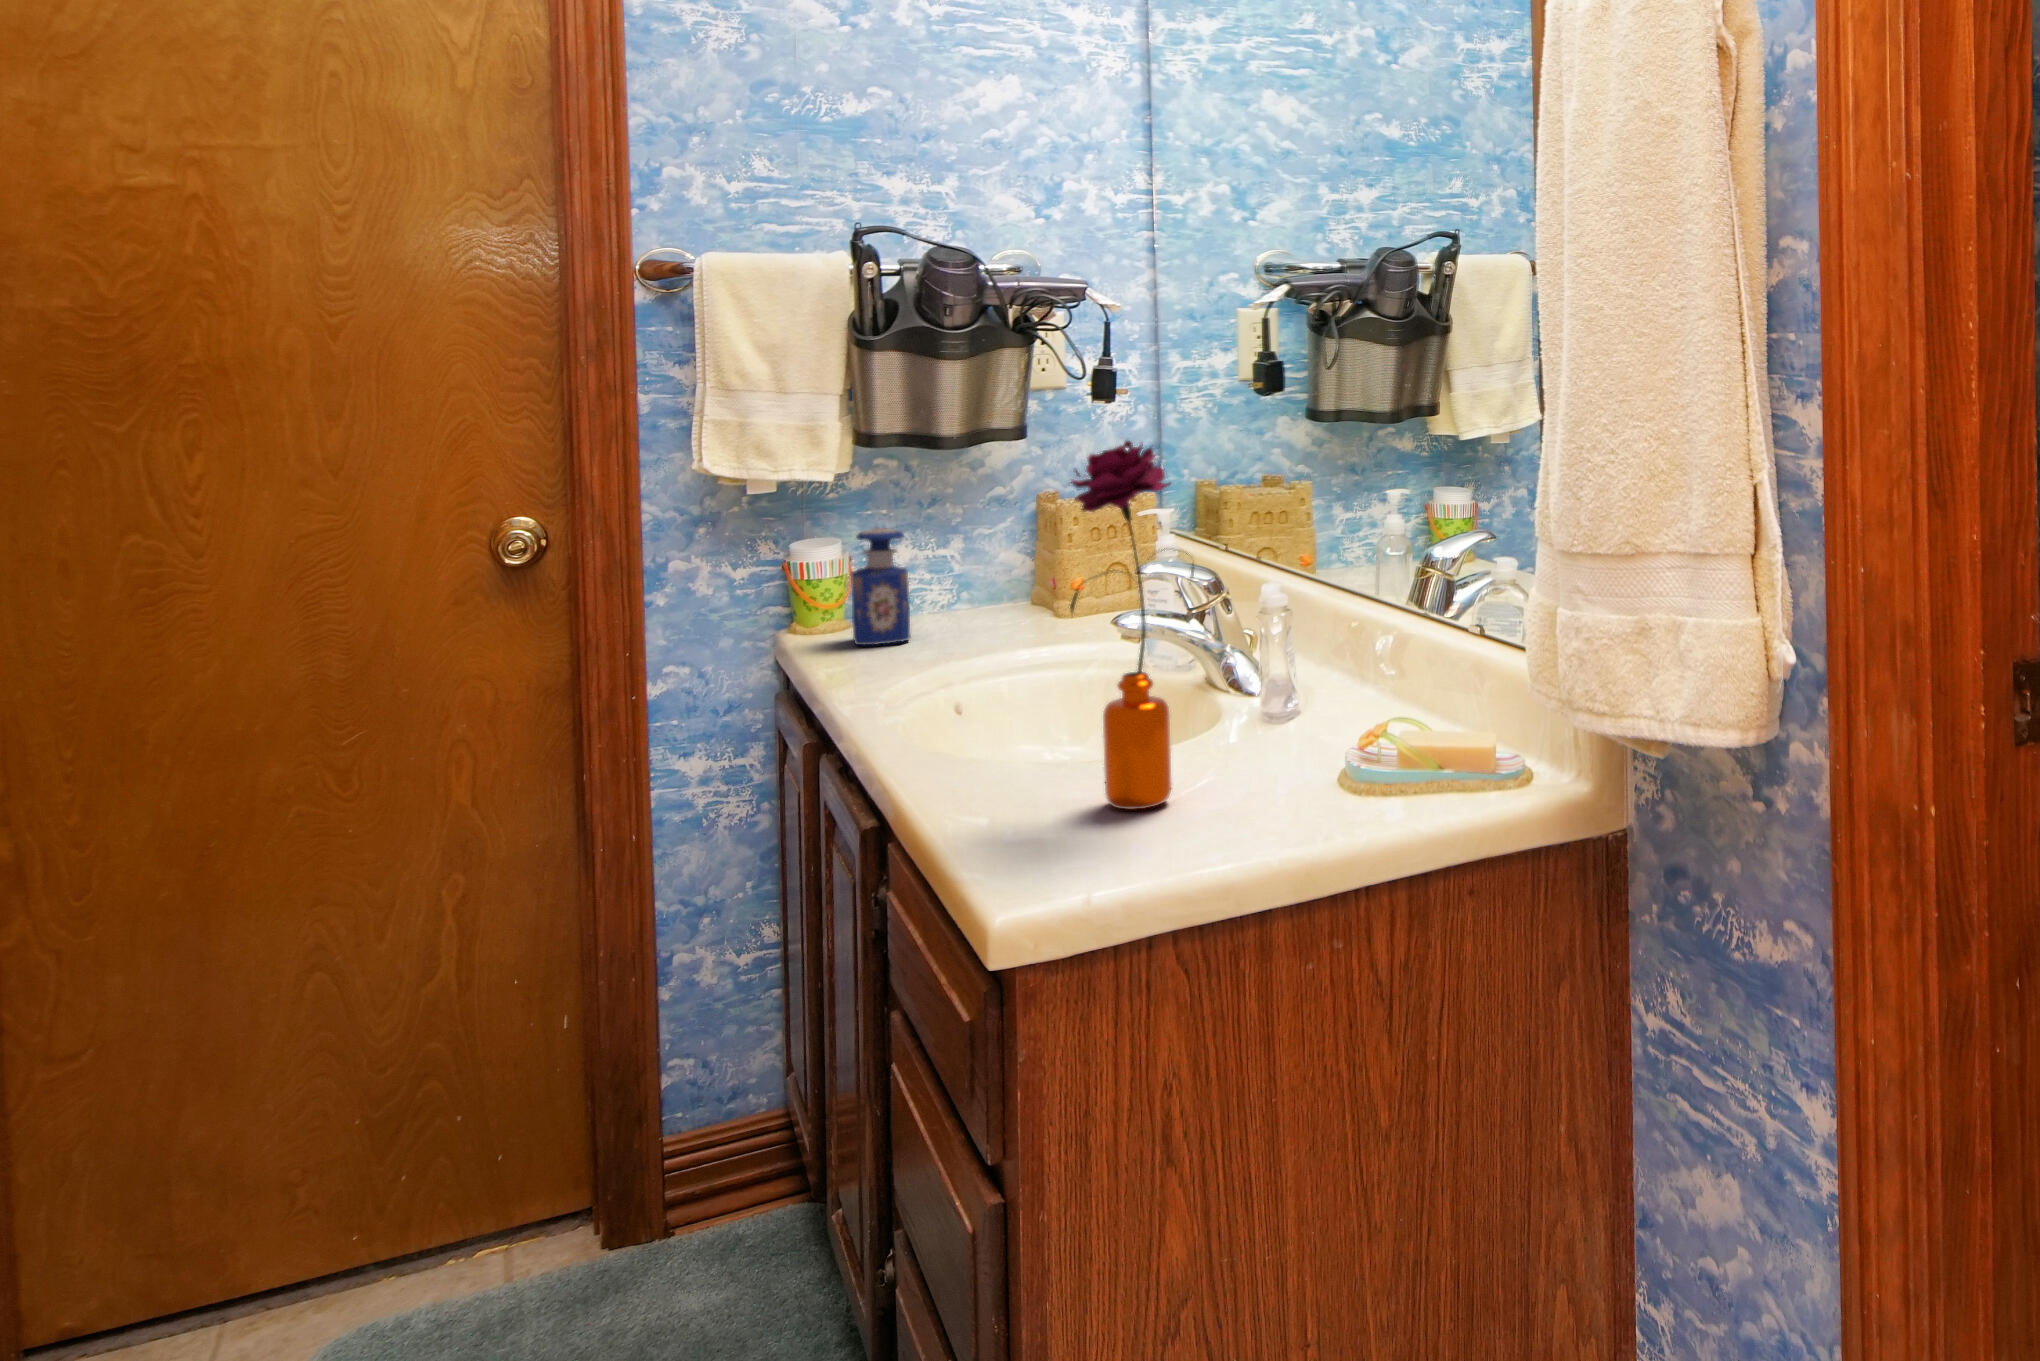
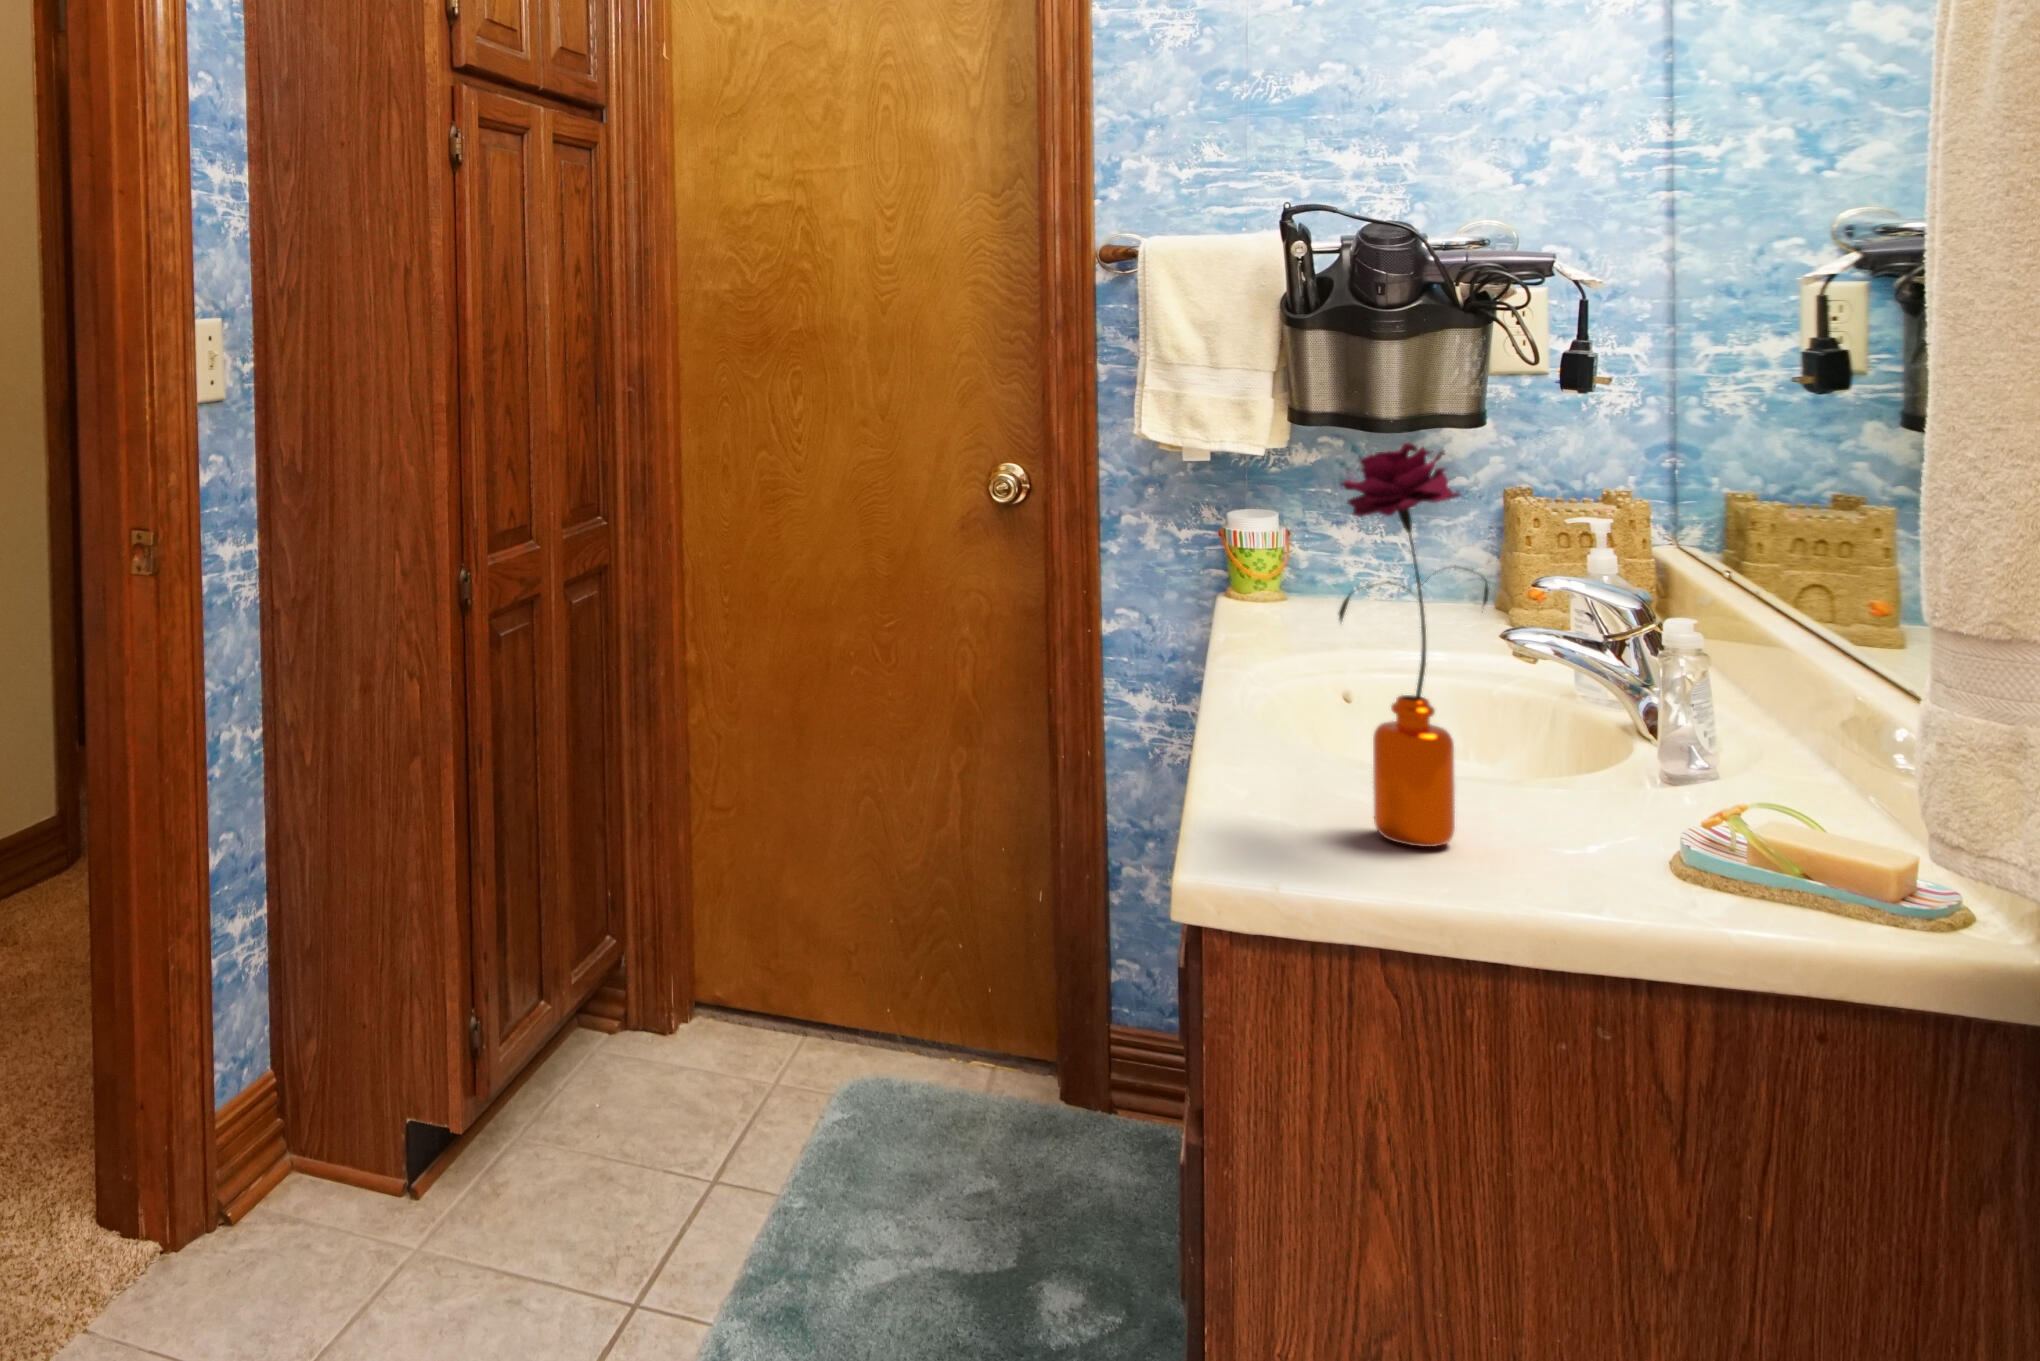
perfume bottle: present [851,528,910,645] -> none [1272,506,1333,622]

